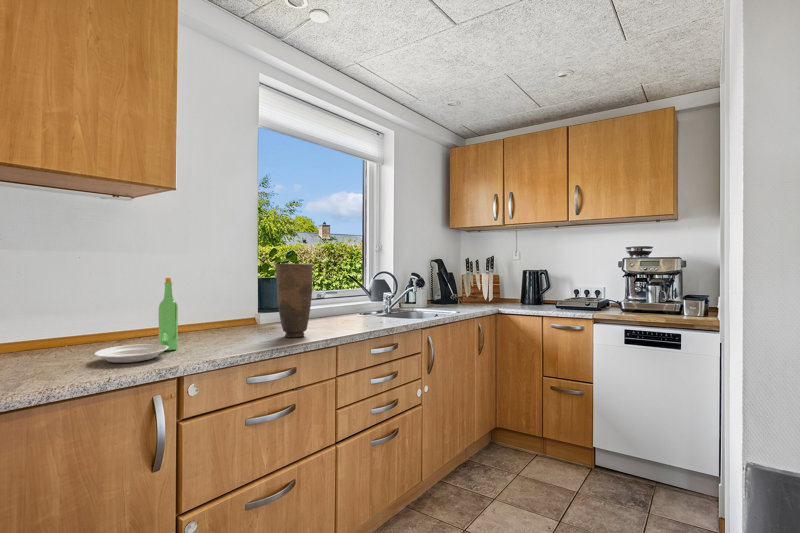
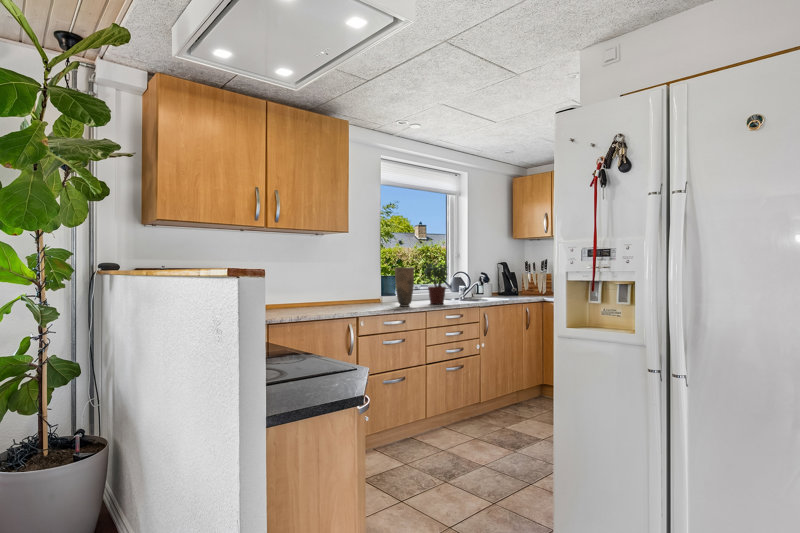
potted plant: none [328,254,372,328] -> present [423,262,447,304]
plate: present [94,278,178,363] -> none [322,275,351,311]

